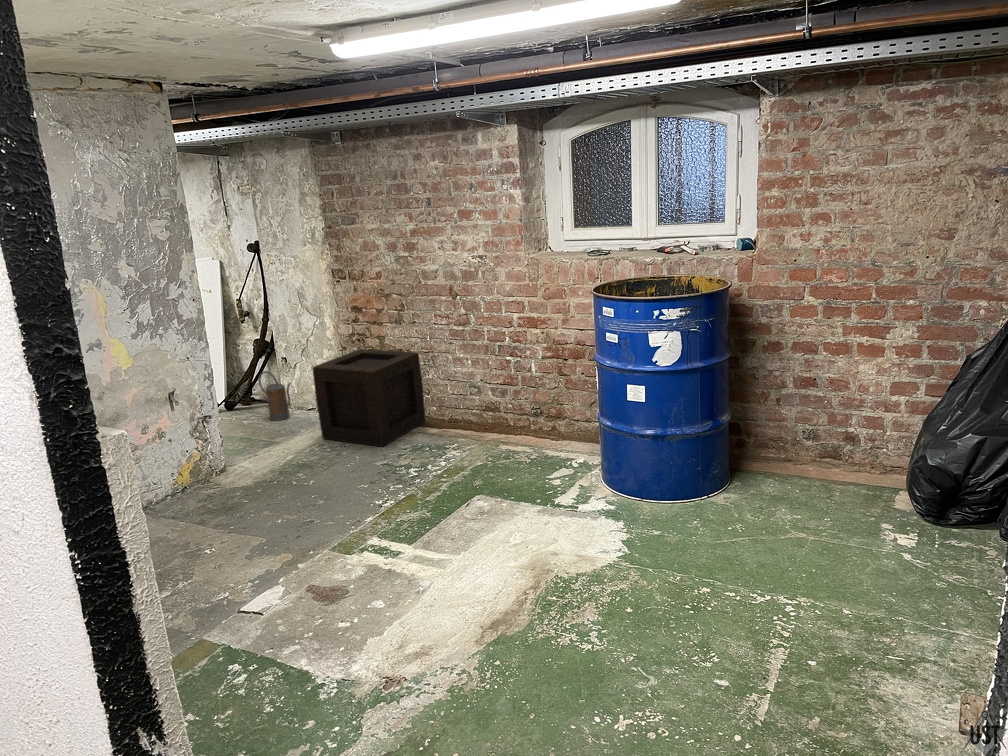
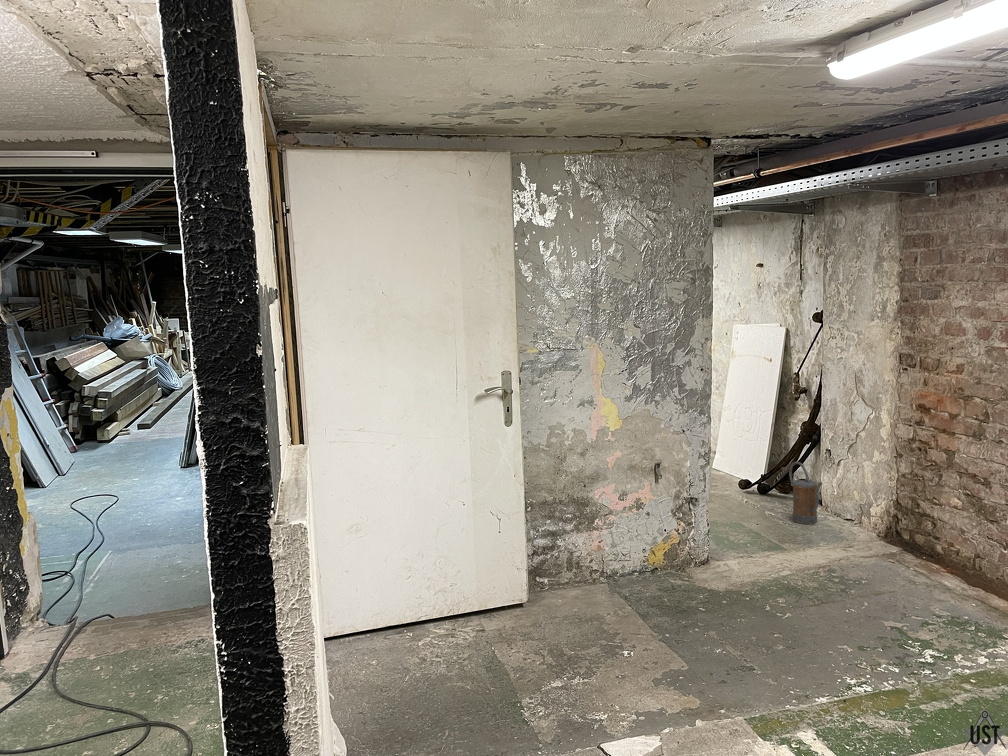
wooden crate: present [312,349,425,446] -> none [835,461,999,602]

